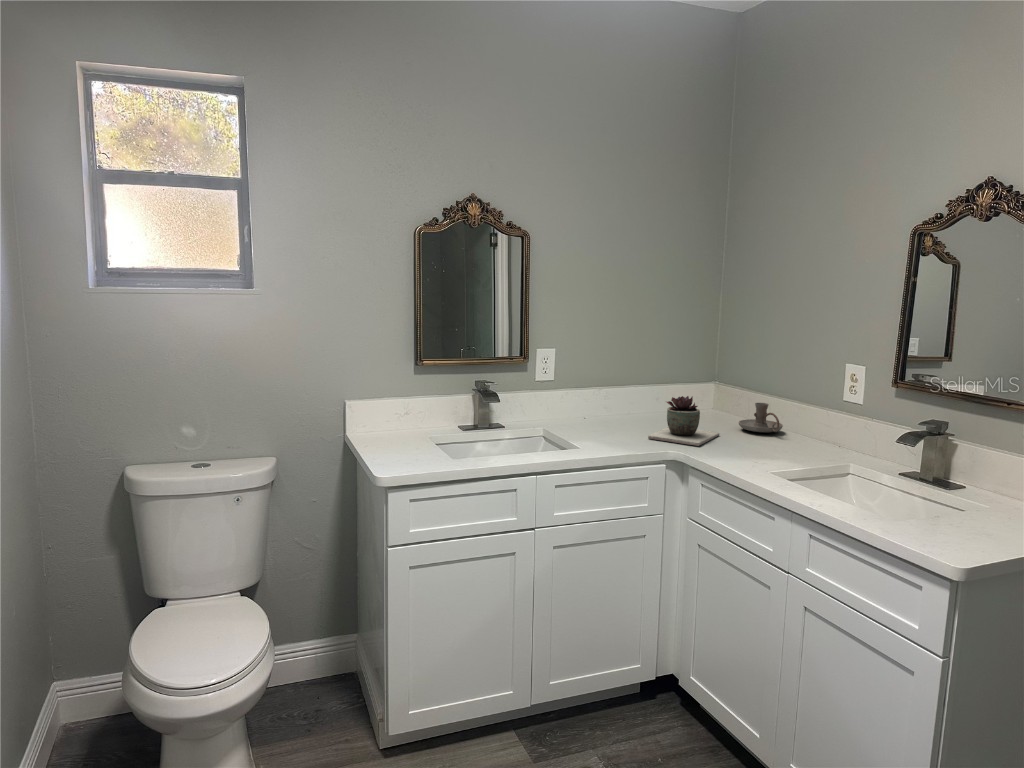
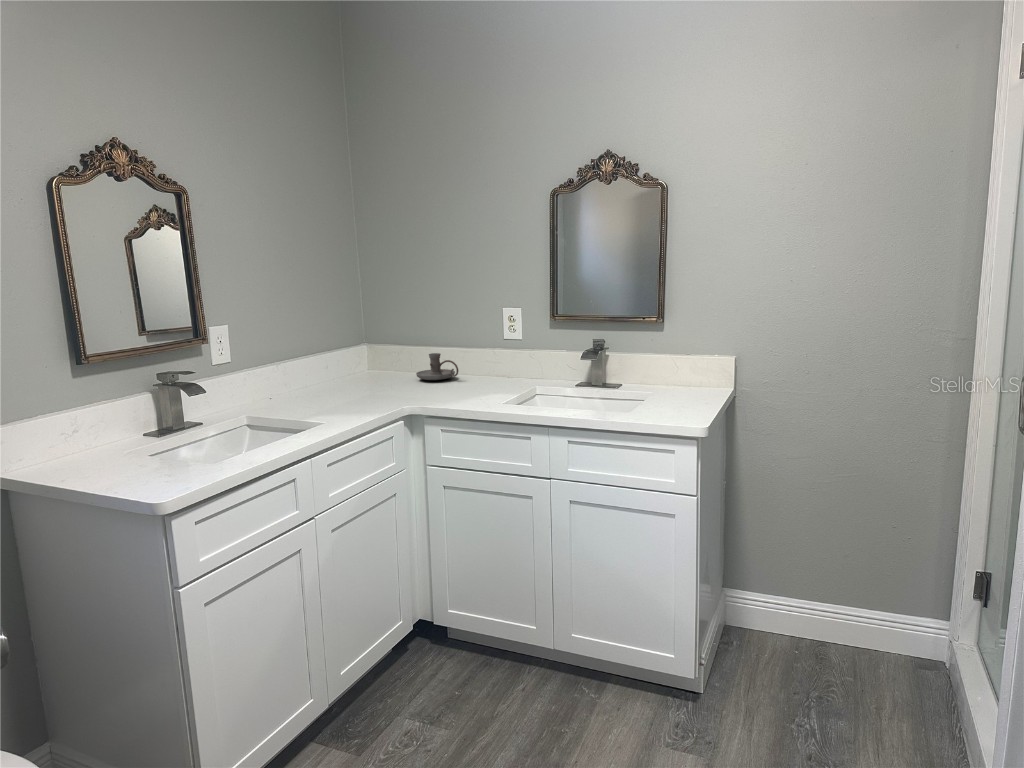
succulent plant: present [648,396,719,446] -> none [362,354,415,402]

